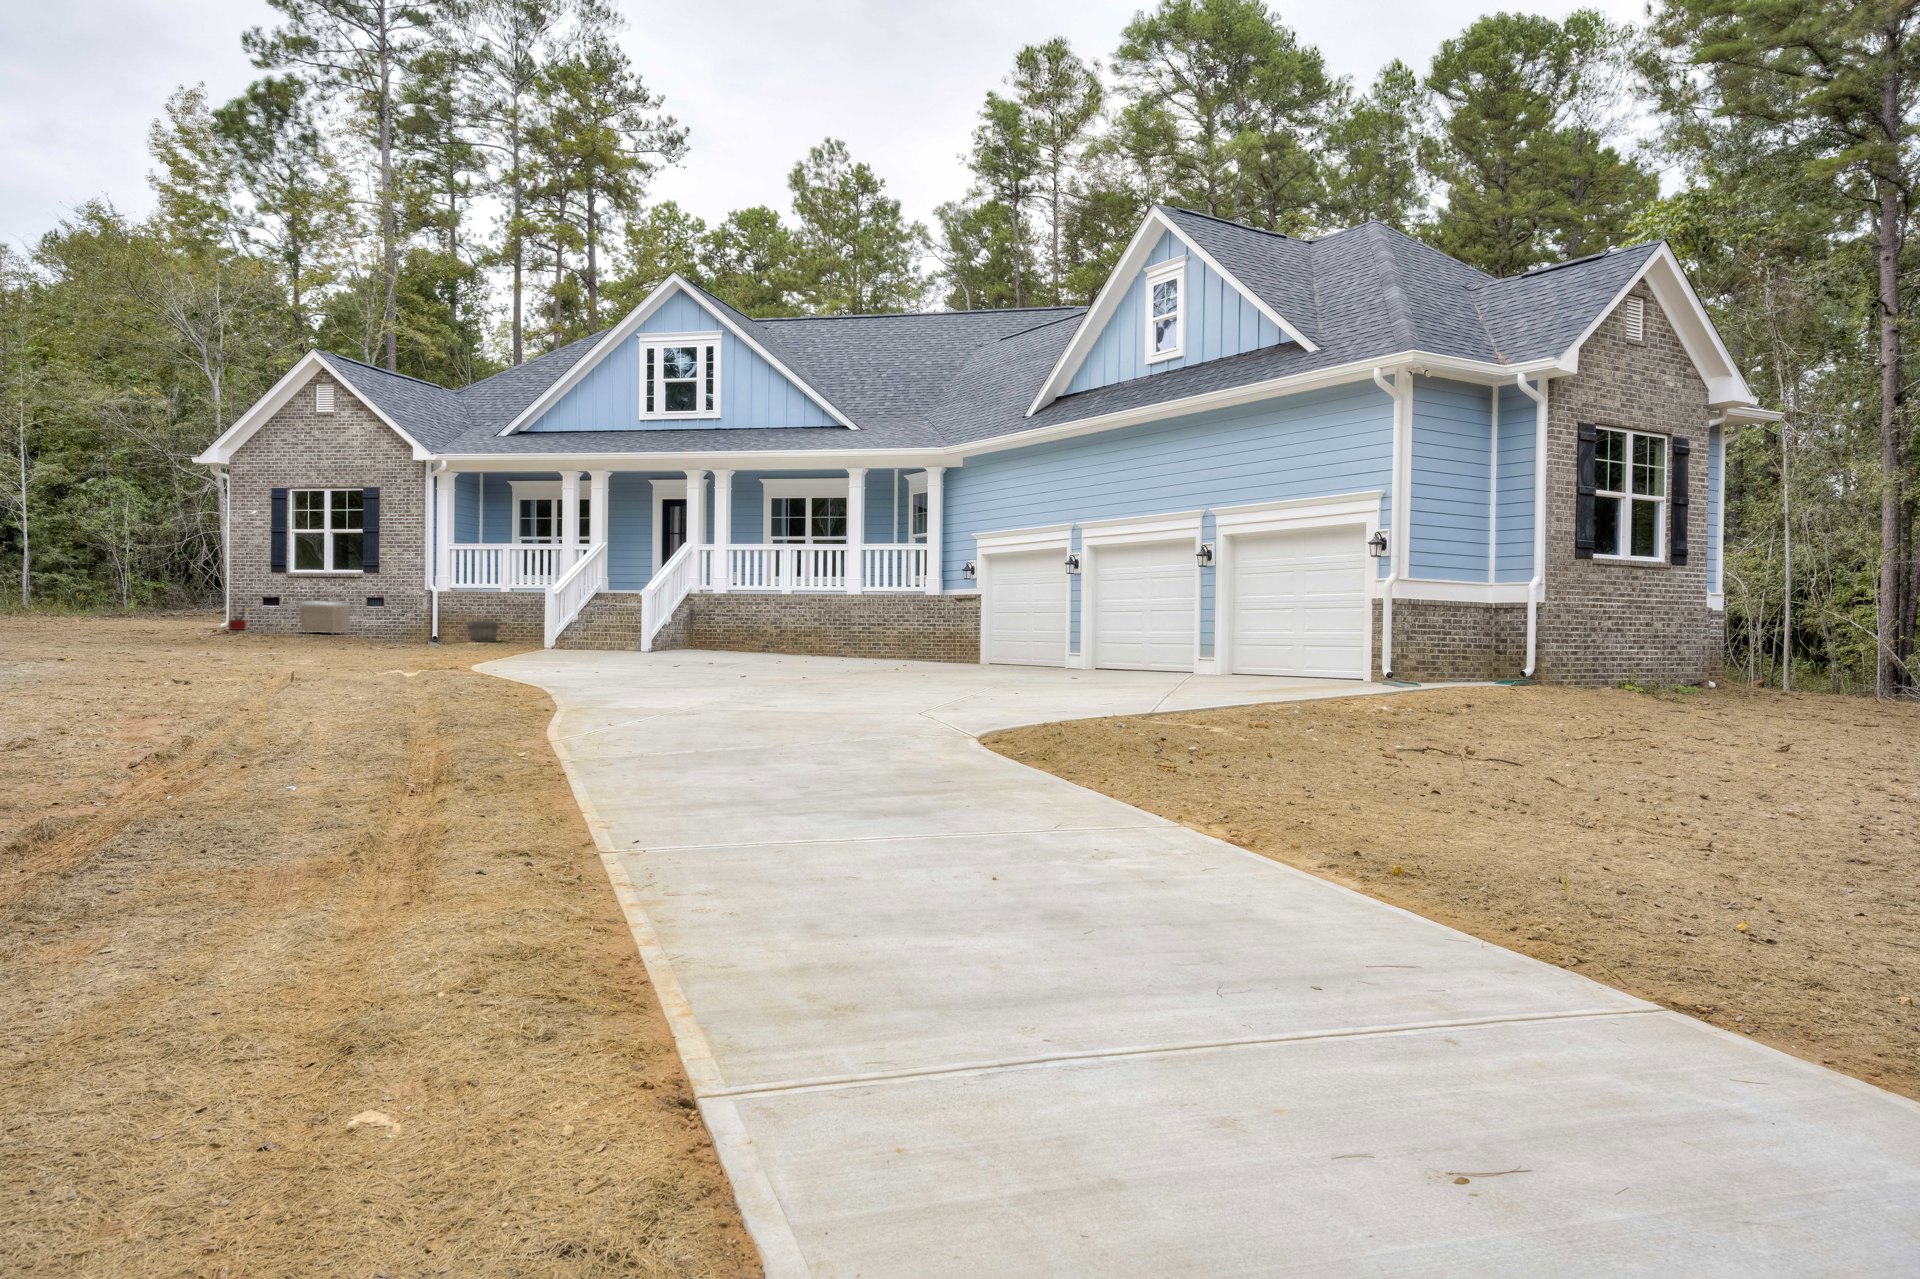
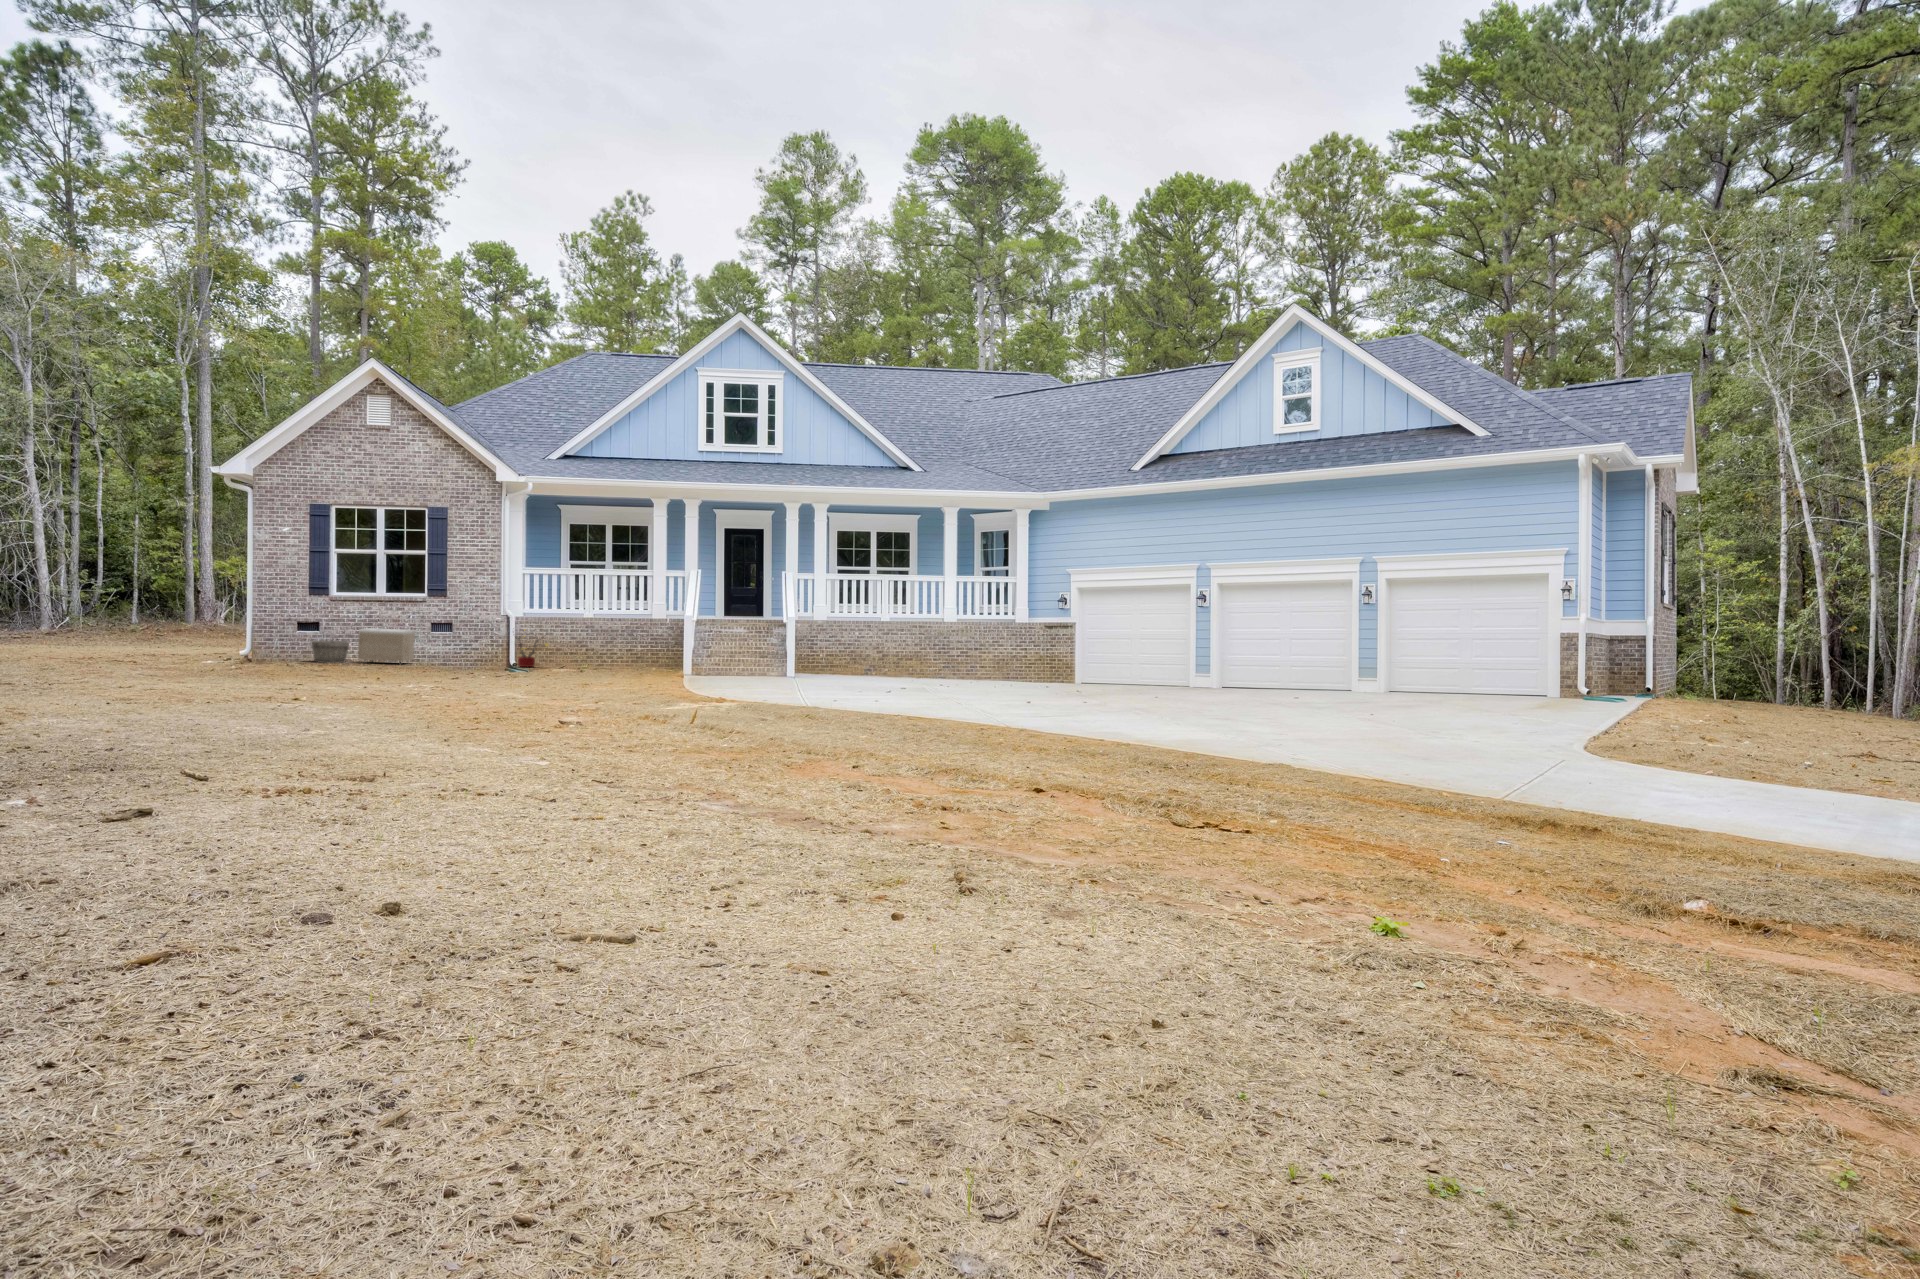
decorative plant: present [229,596,250,630] -> present [518,638,548,667]
wooden bucket: present [467,621,499,642] -> present [311,639,349,663]

